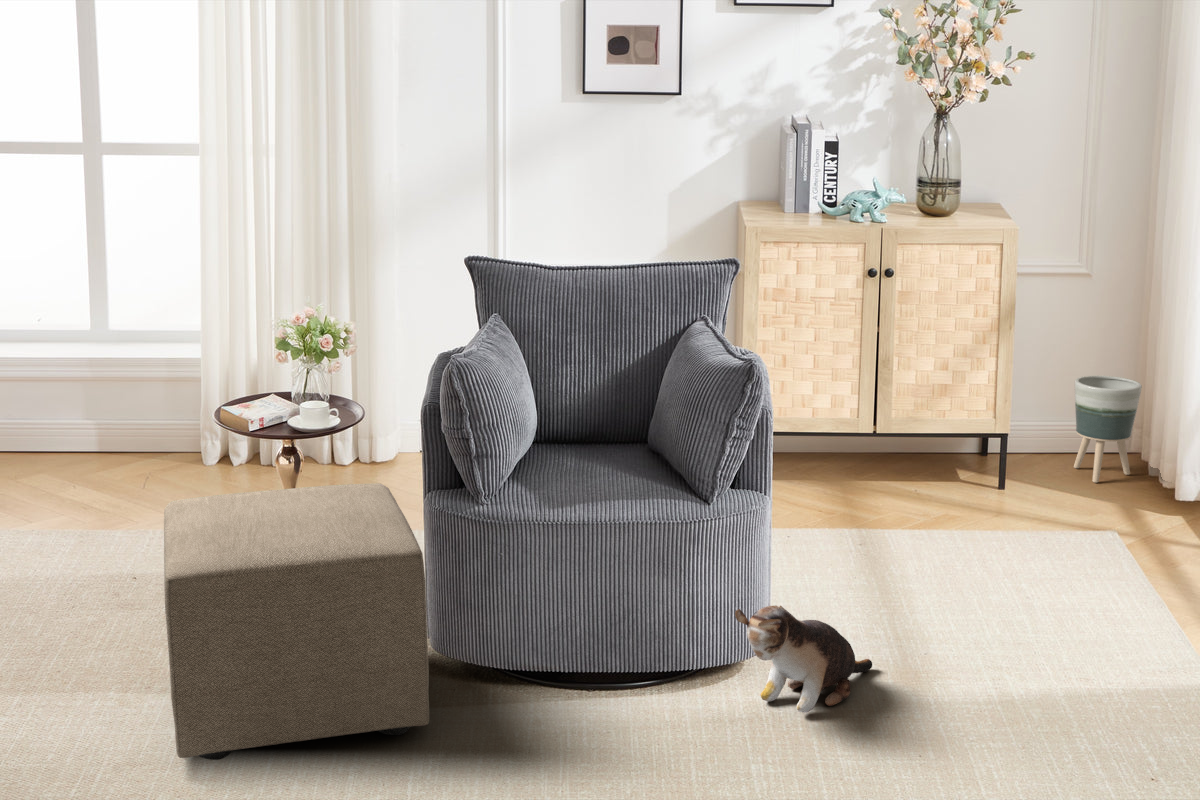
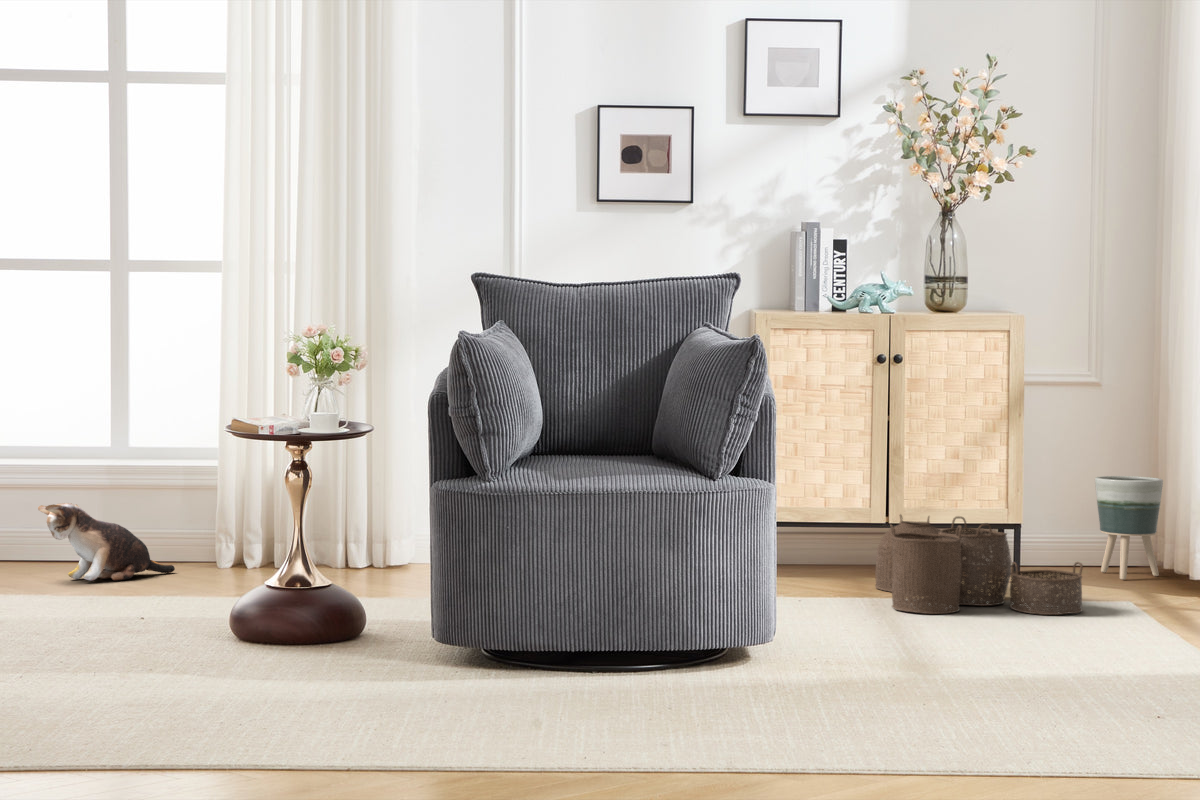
woven basket: none [856,433,1062,556] -> present [875,515,1083,615]
ottoman: present [164,484,429,760] -> none [172,475,429,707]
plush toy: present [735,606,872,712] -> present [38,503,175,581]

